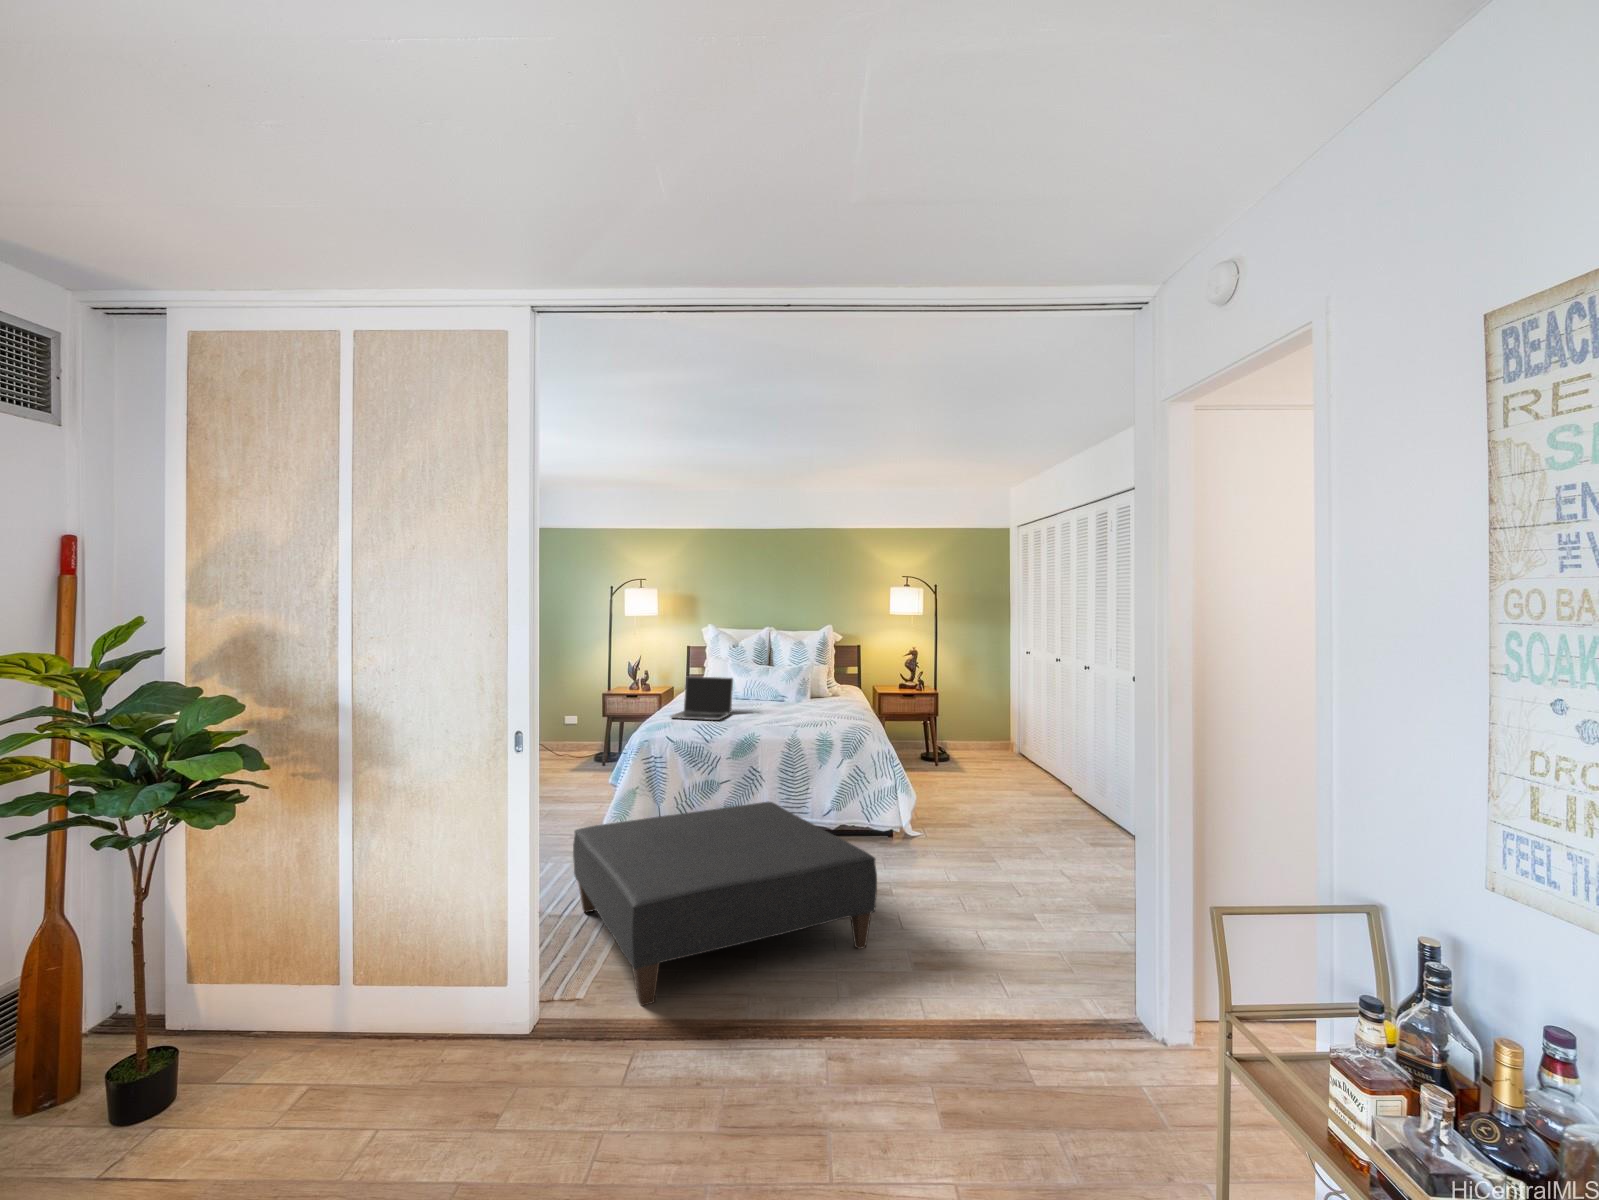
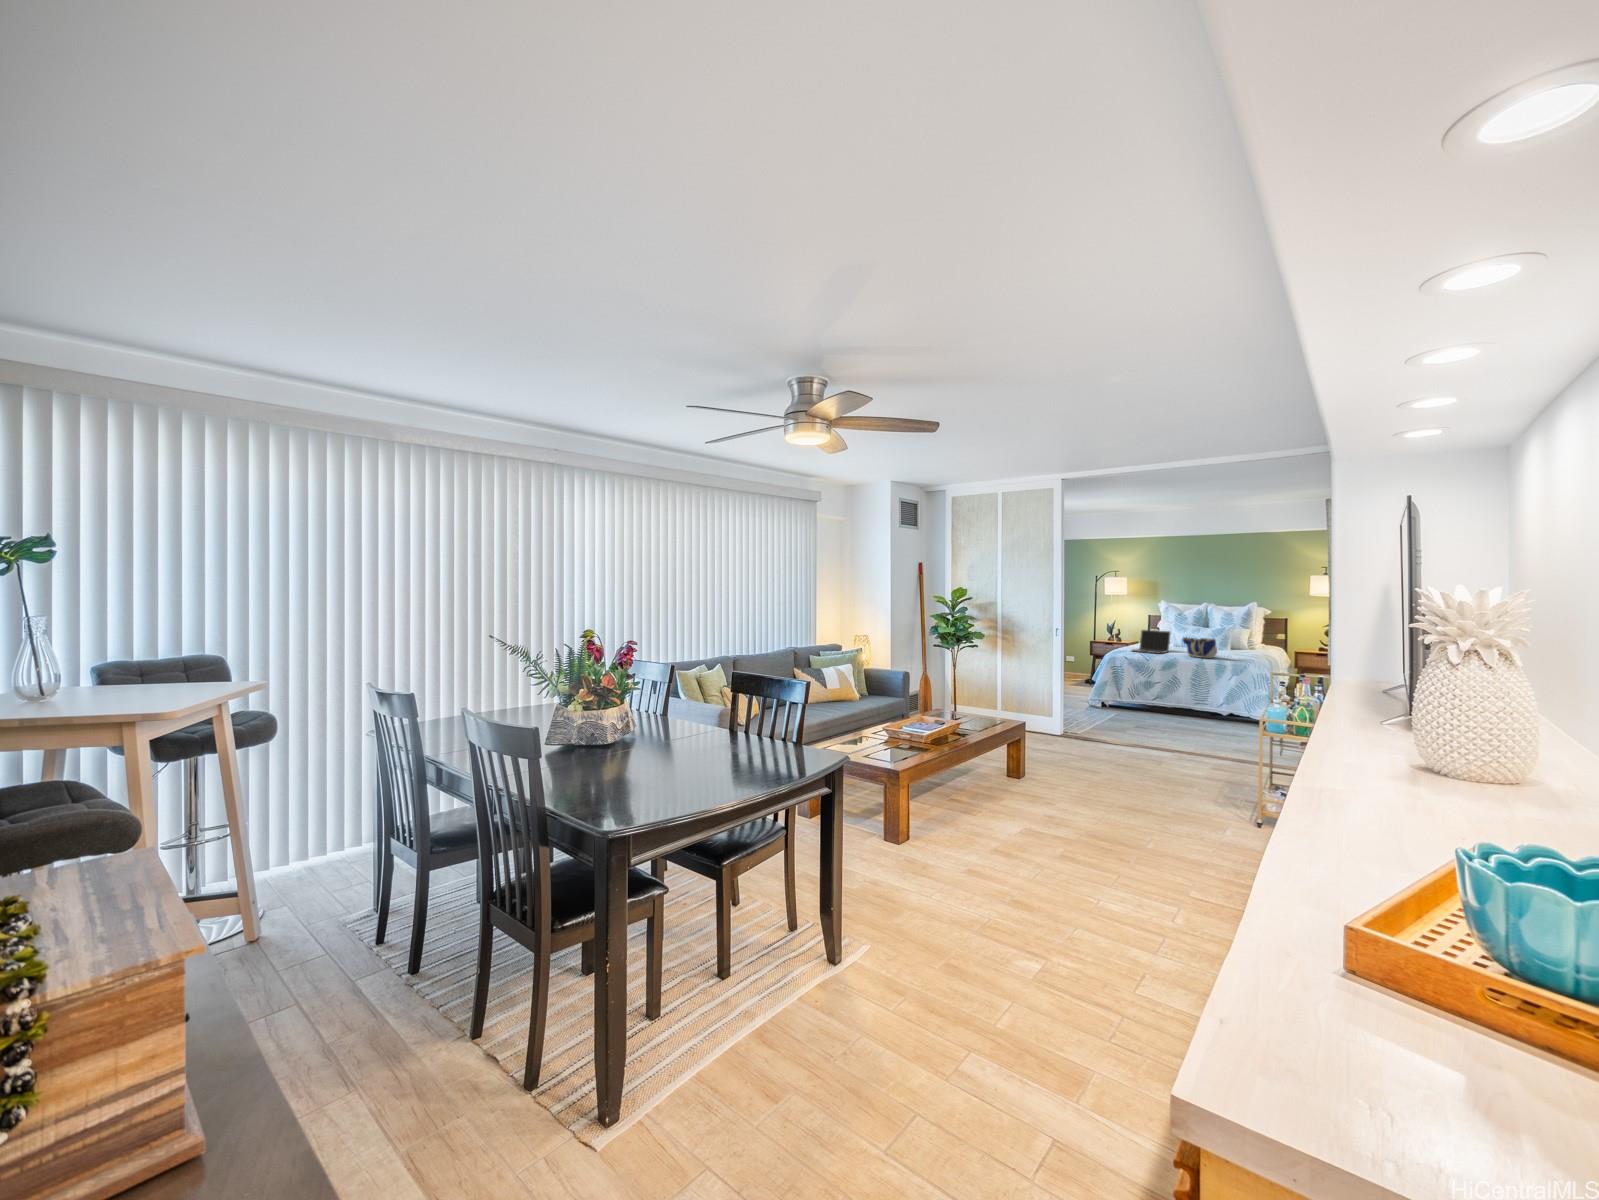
tote bag: none [756,689,810,725] -> present [1182,637,1217,658]
ottoman: present [573,802,877,1006] -> none [1077,685,1220,744]

